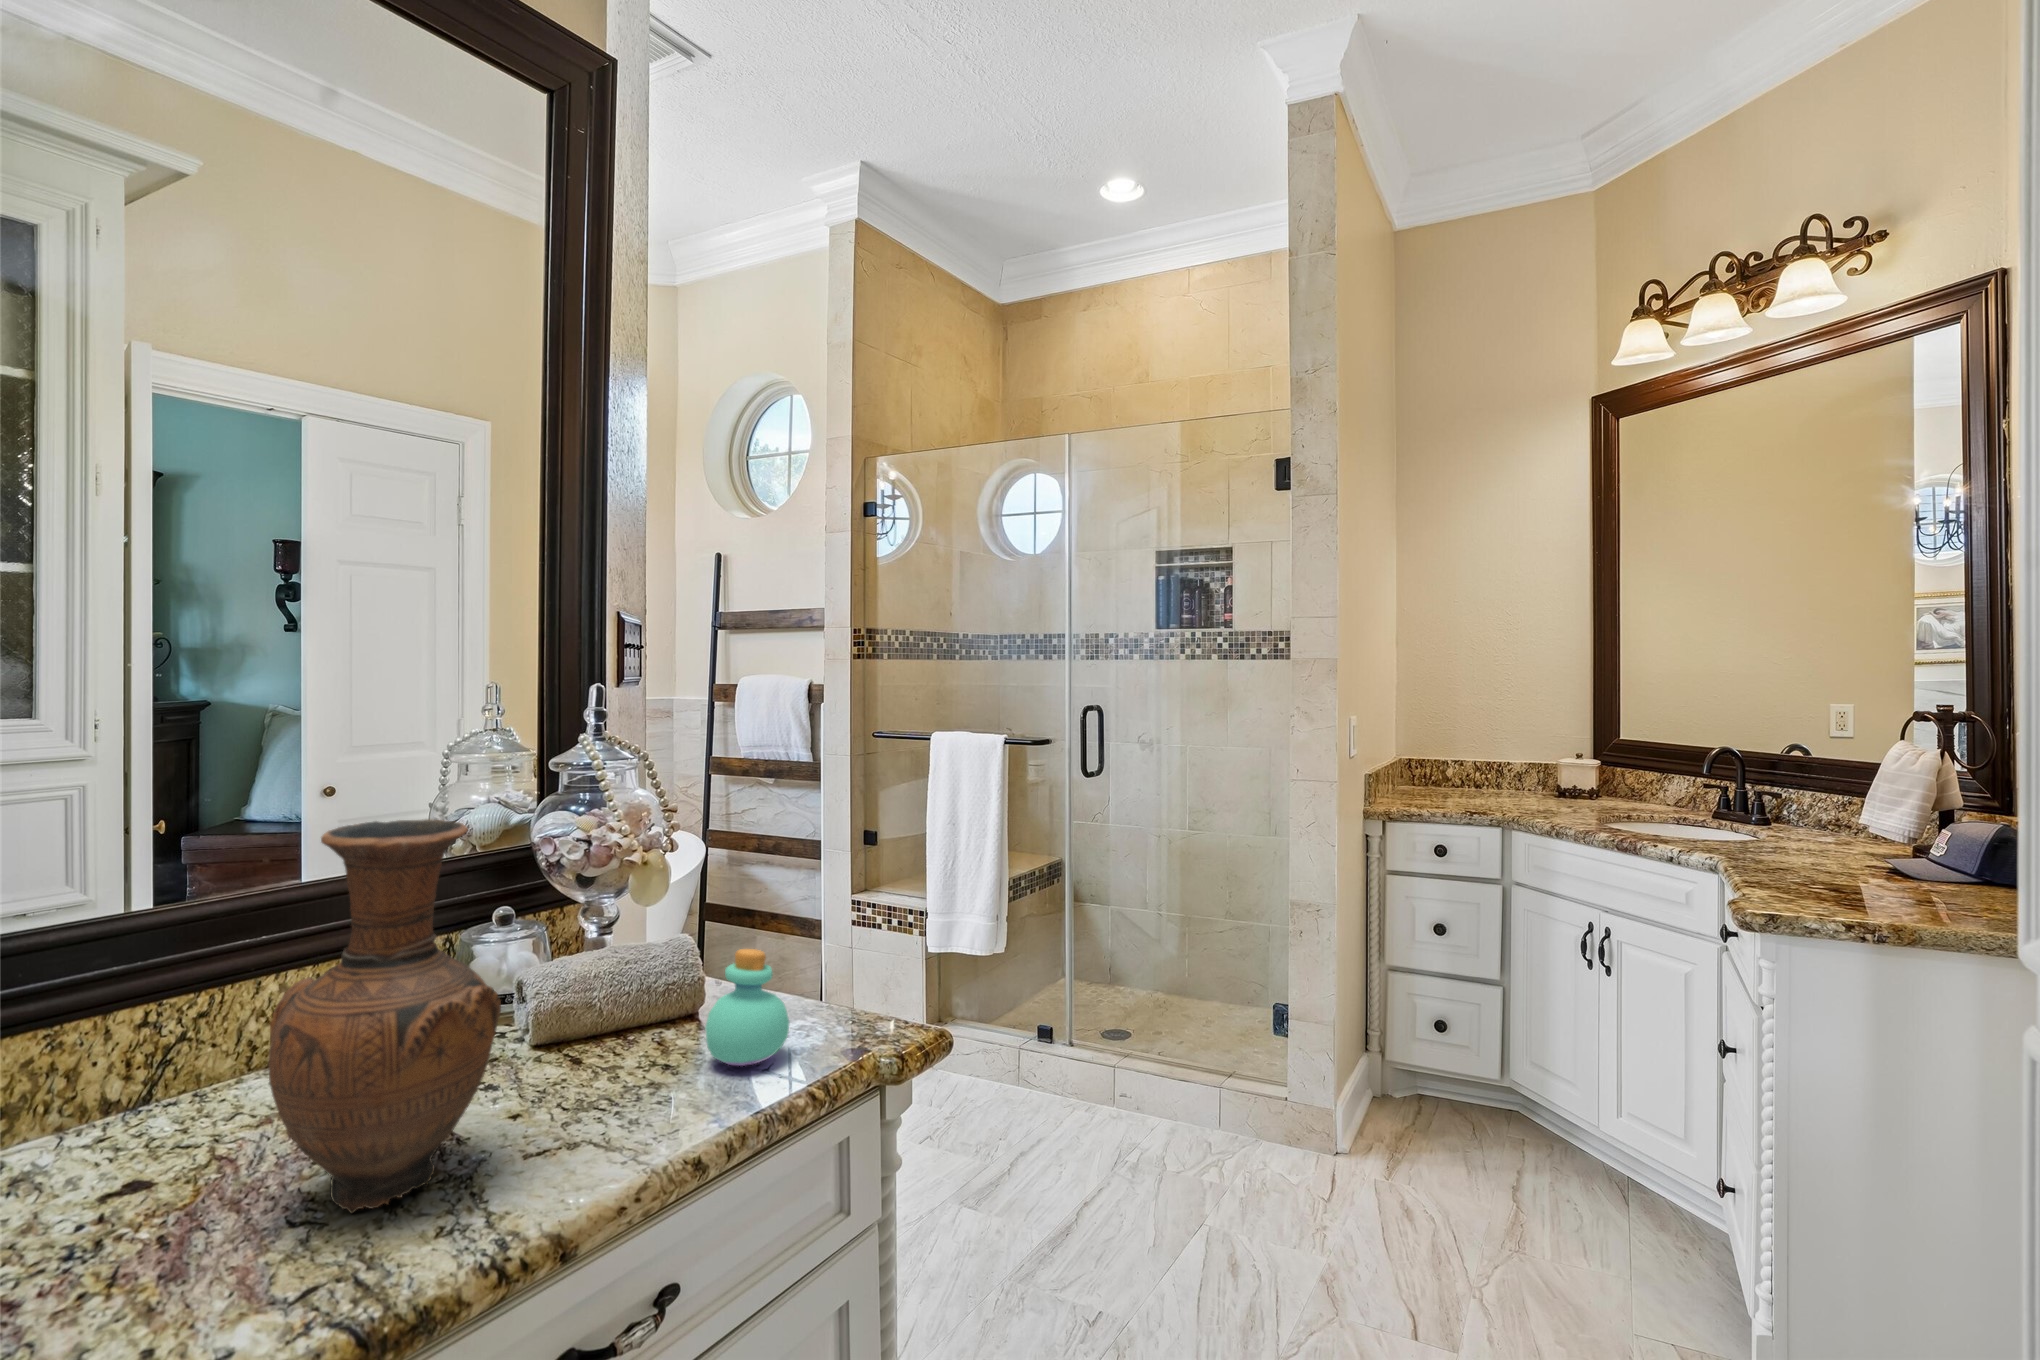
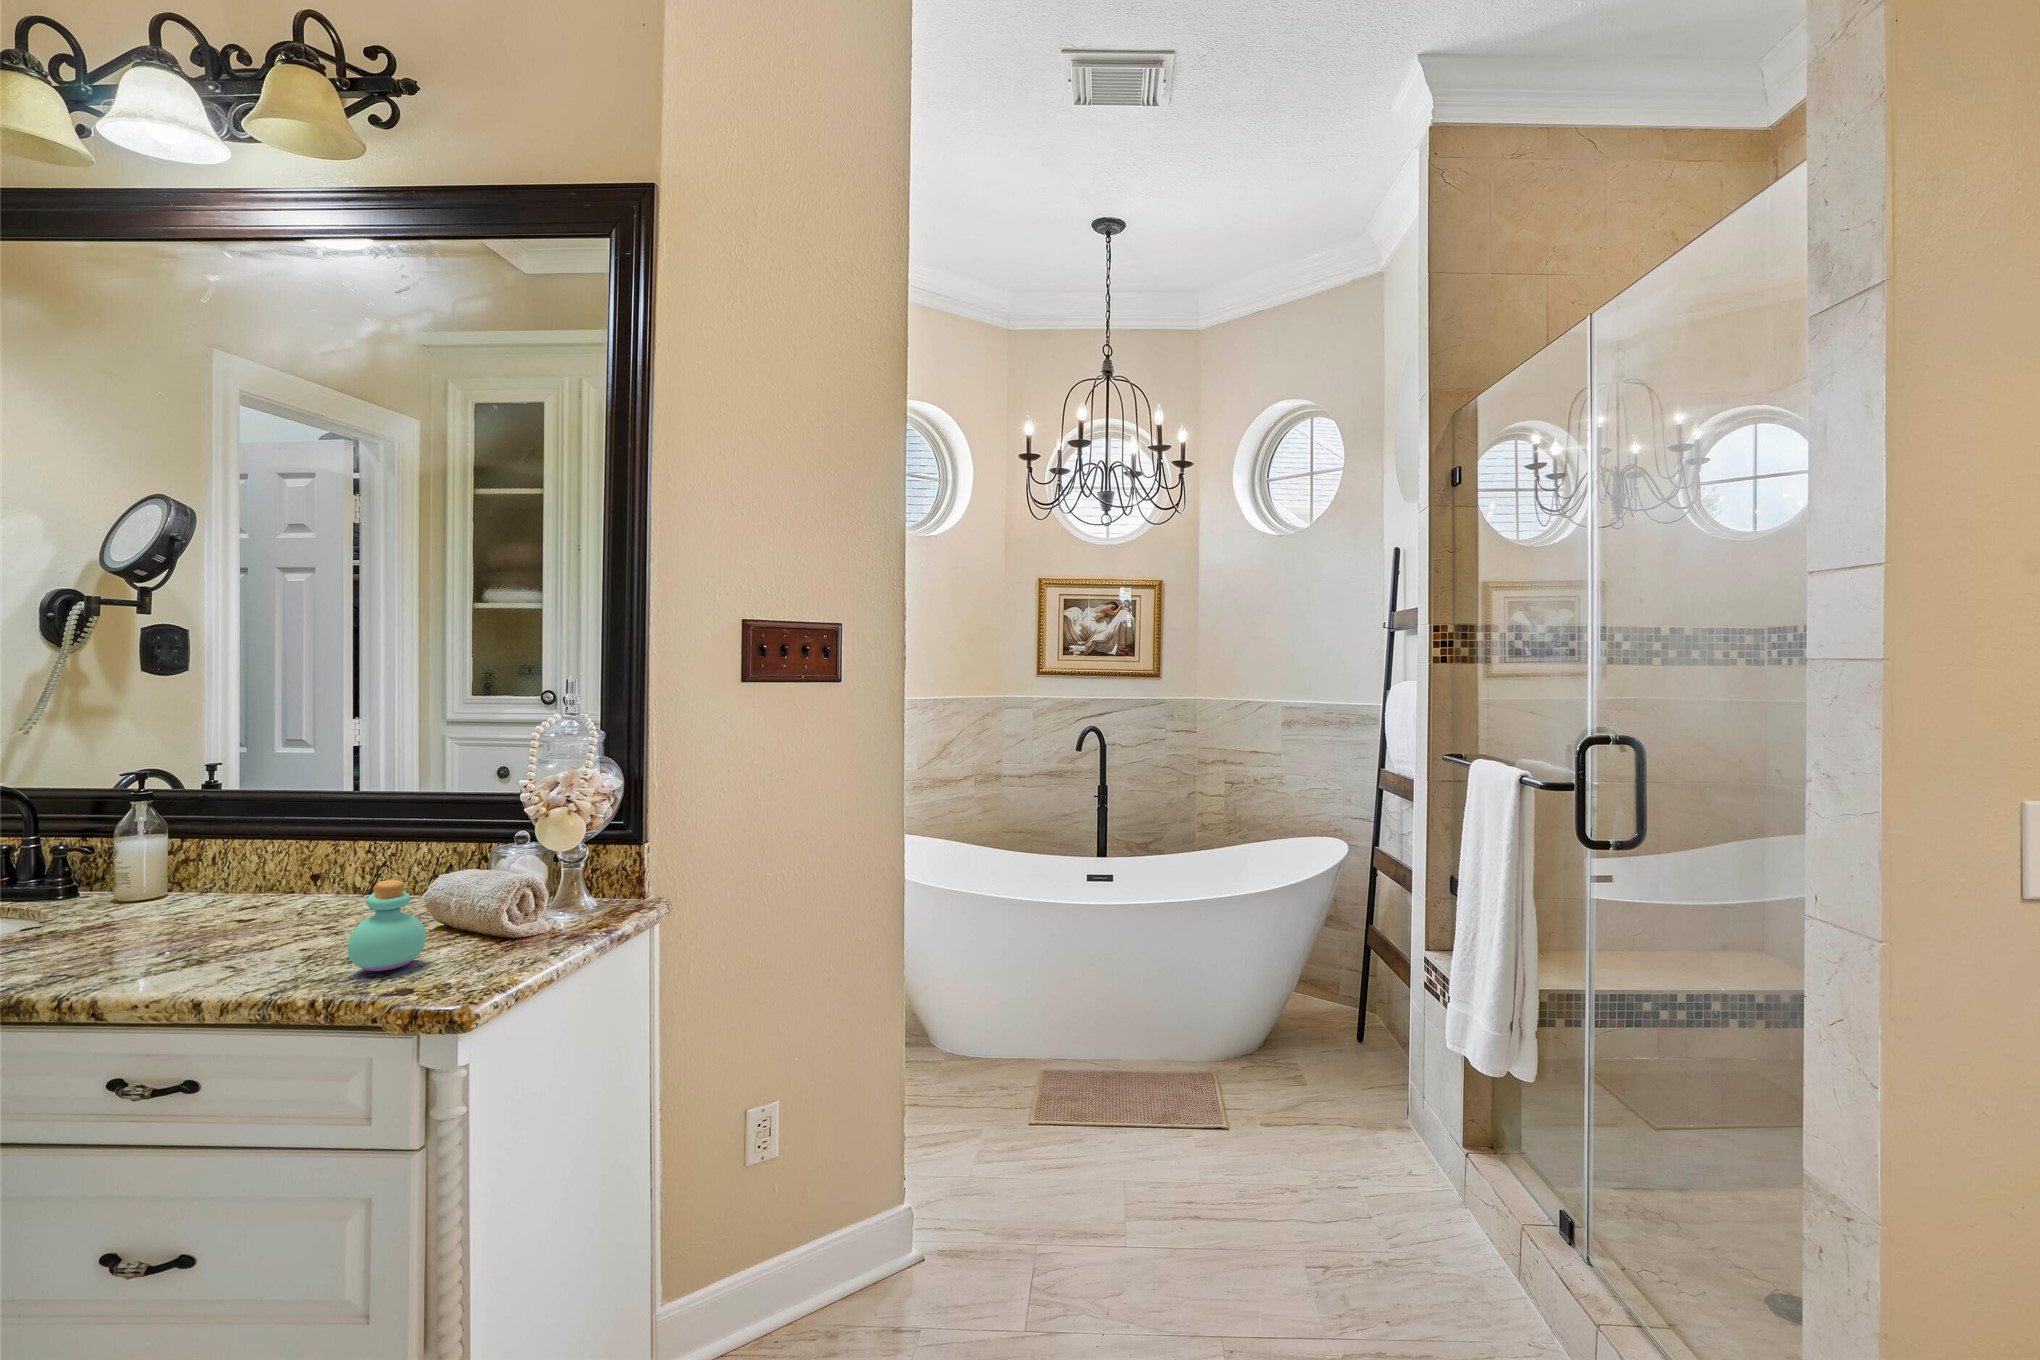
vase: present [268,819,501,1213] -> none [125,748,268,960]

